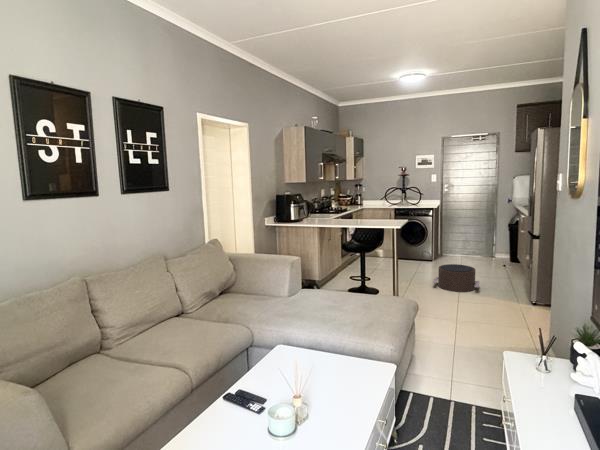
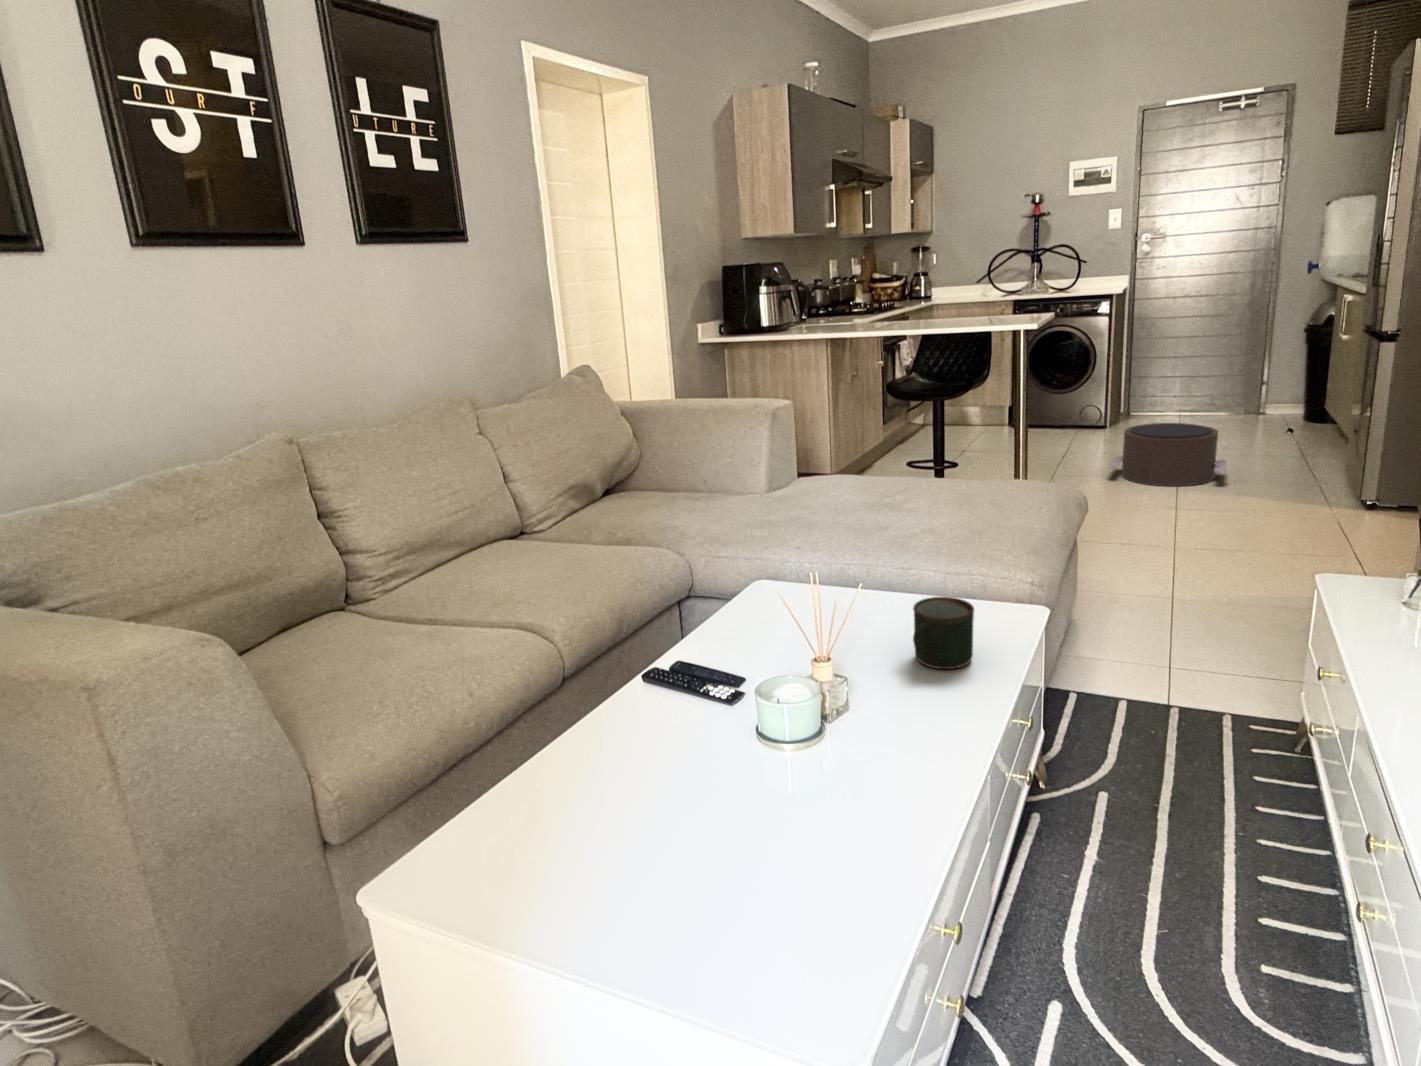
mug: none [336,364,362,397] -> present [913,597,974,669]

